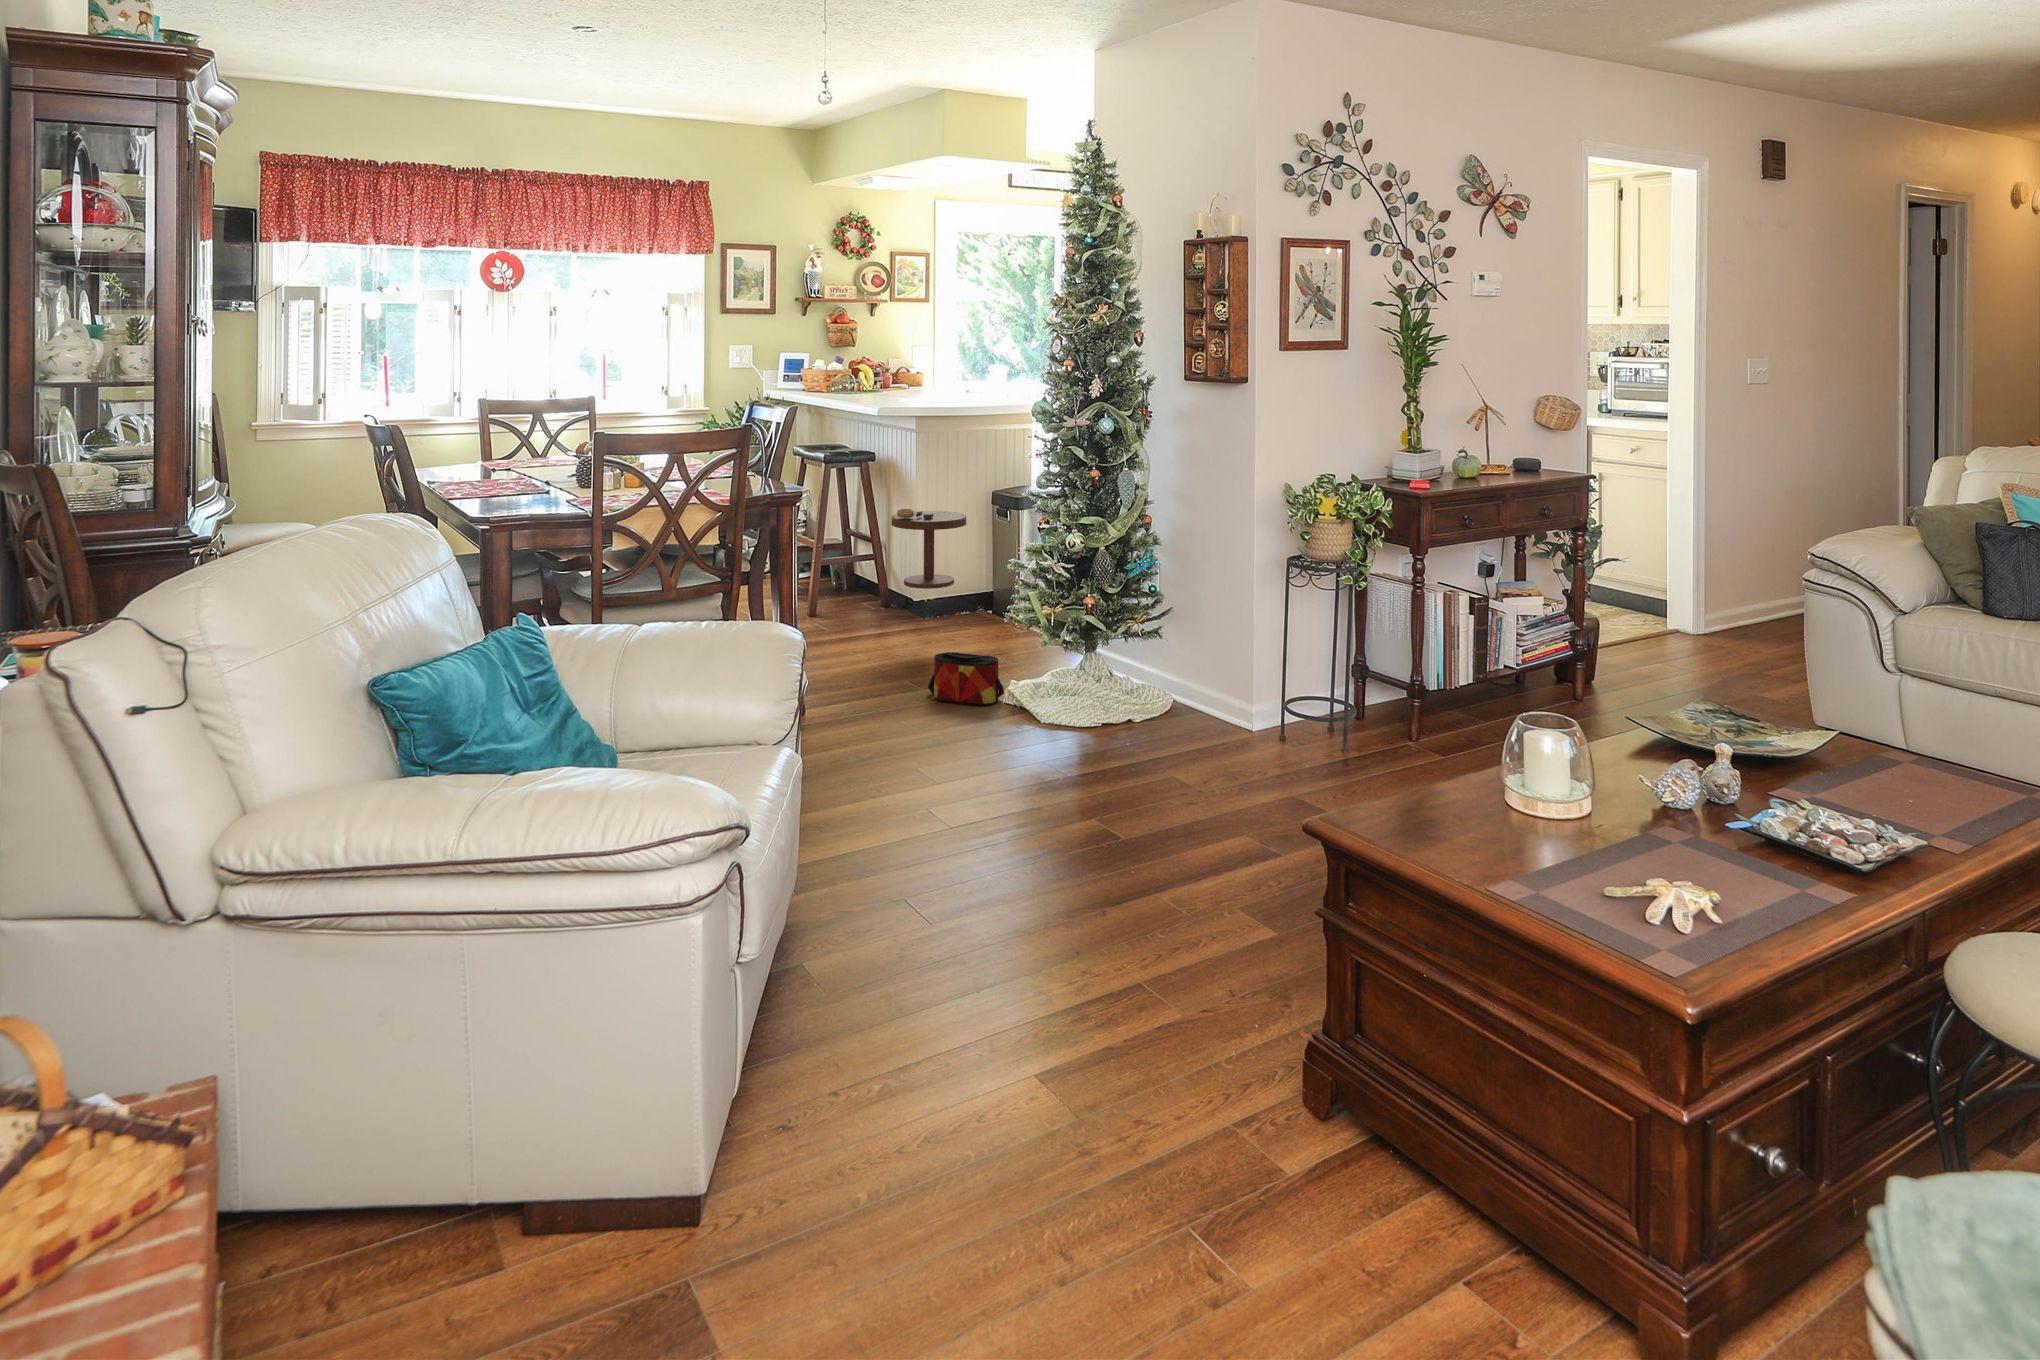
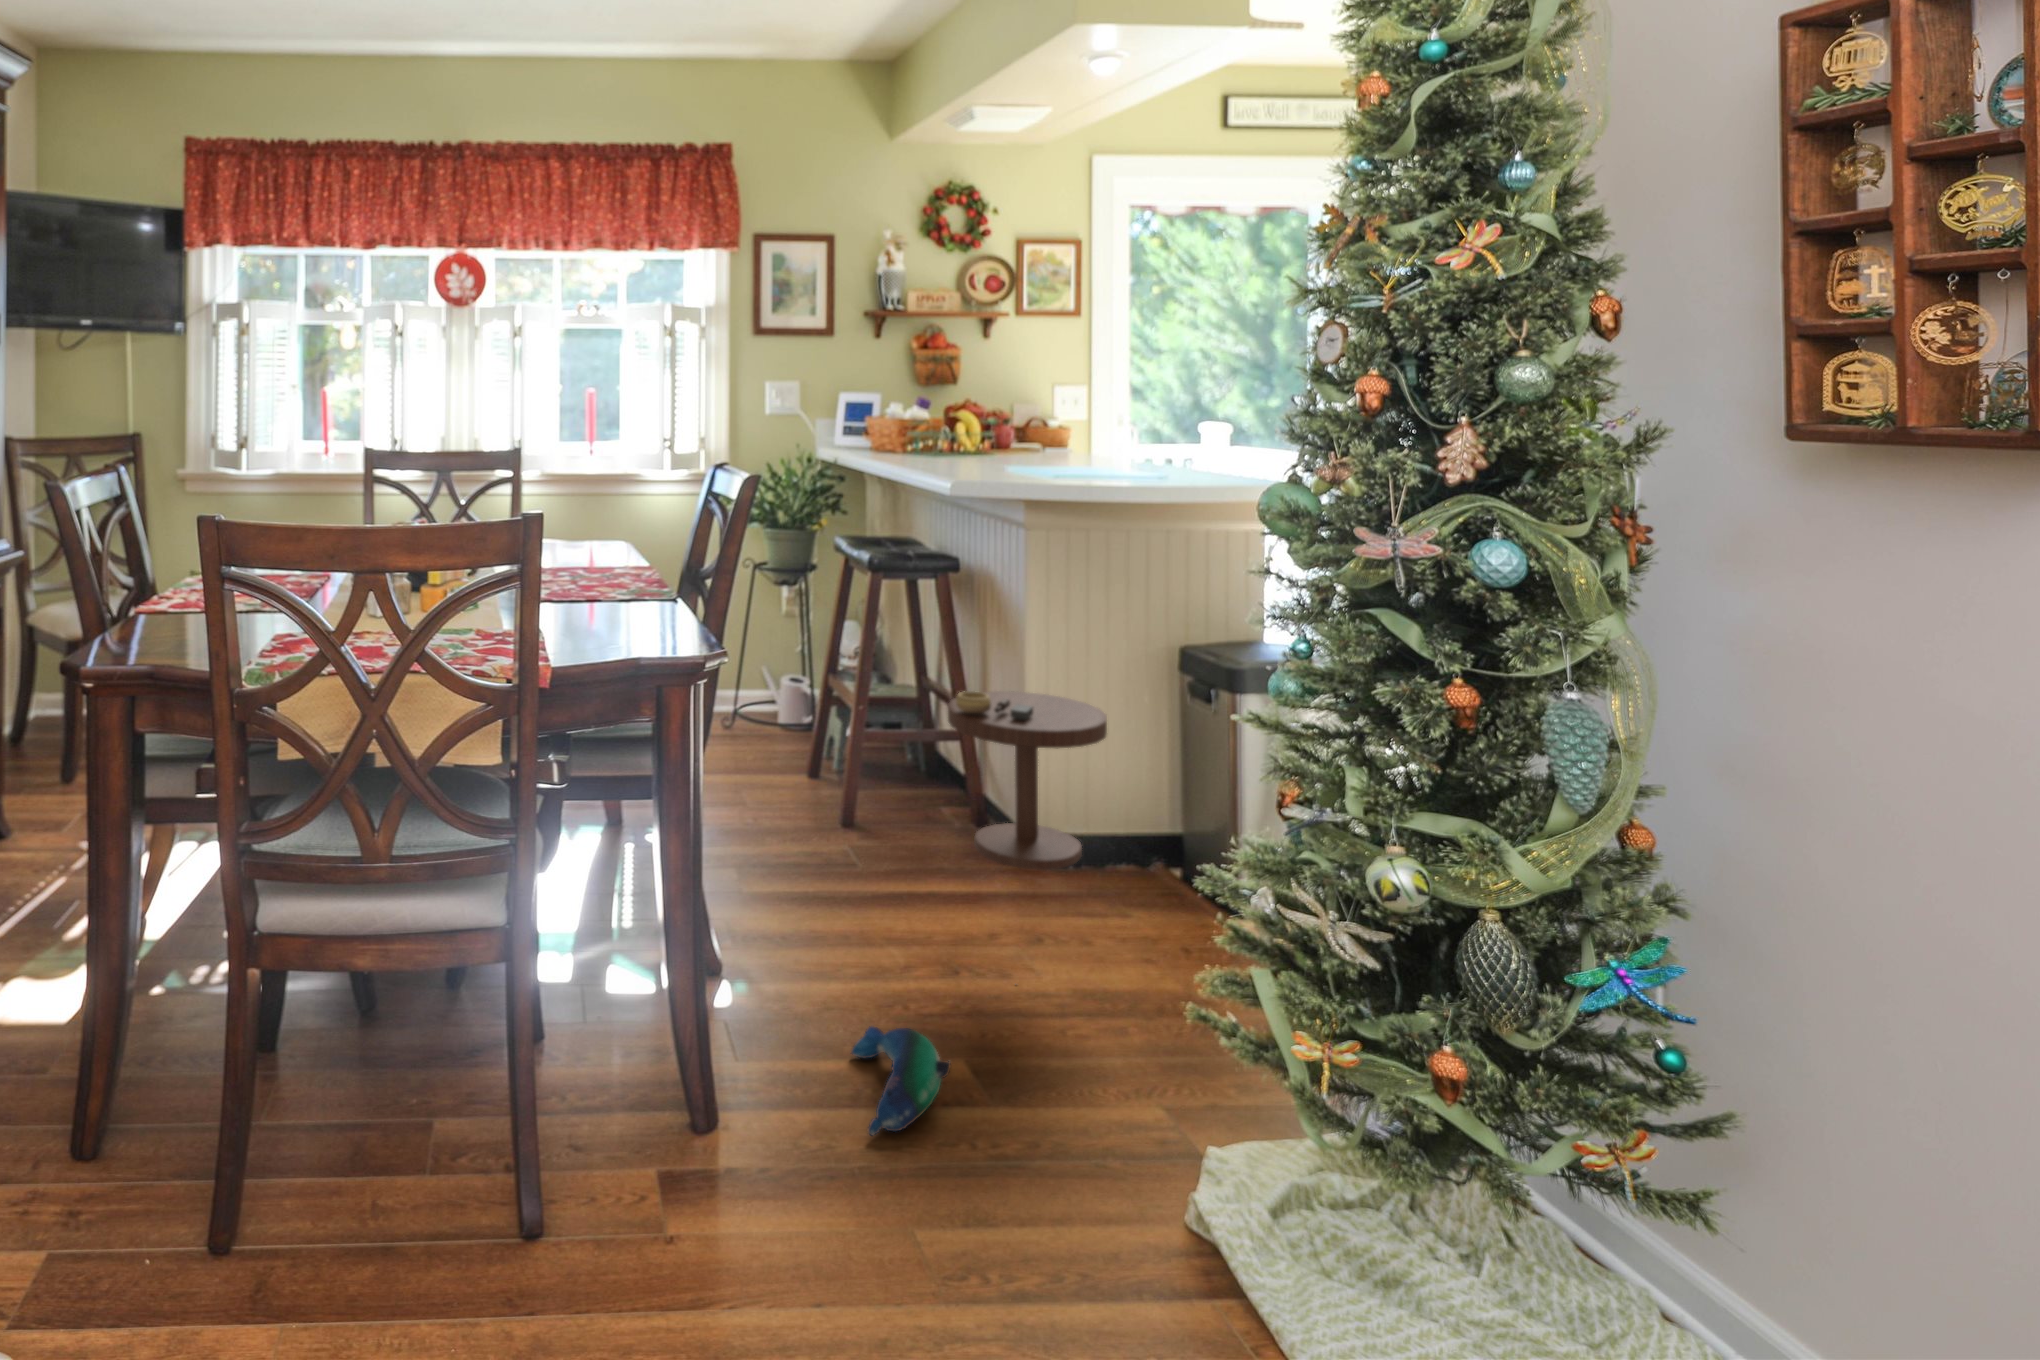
bag: present [928,652,1004,706] -> none [995,1085,1191,1283]
plush toy: none [855,655,905,691] -> present [852,1026,951,1136]

